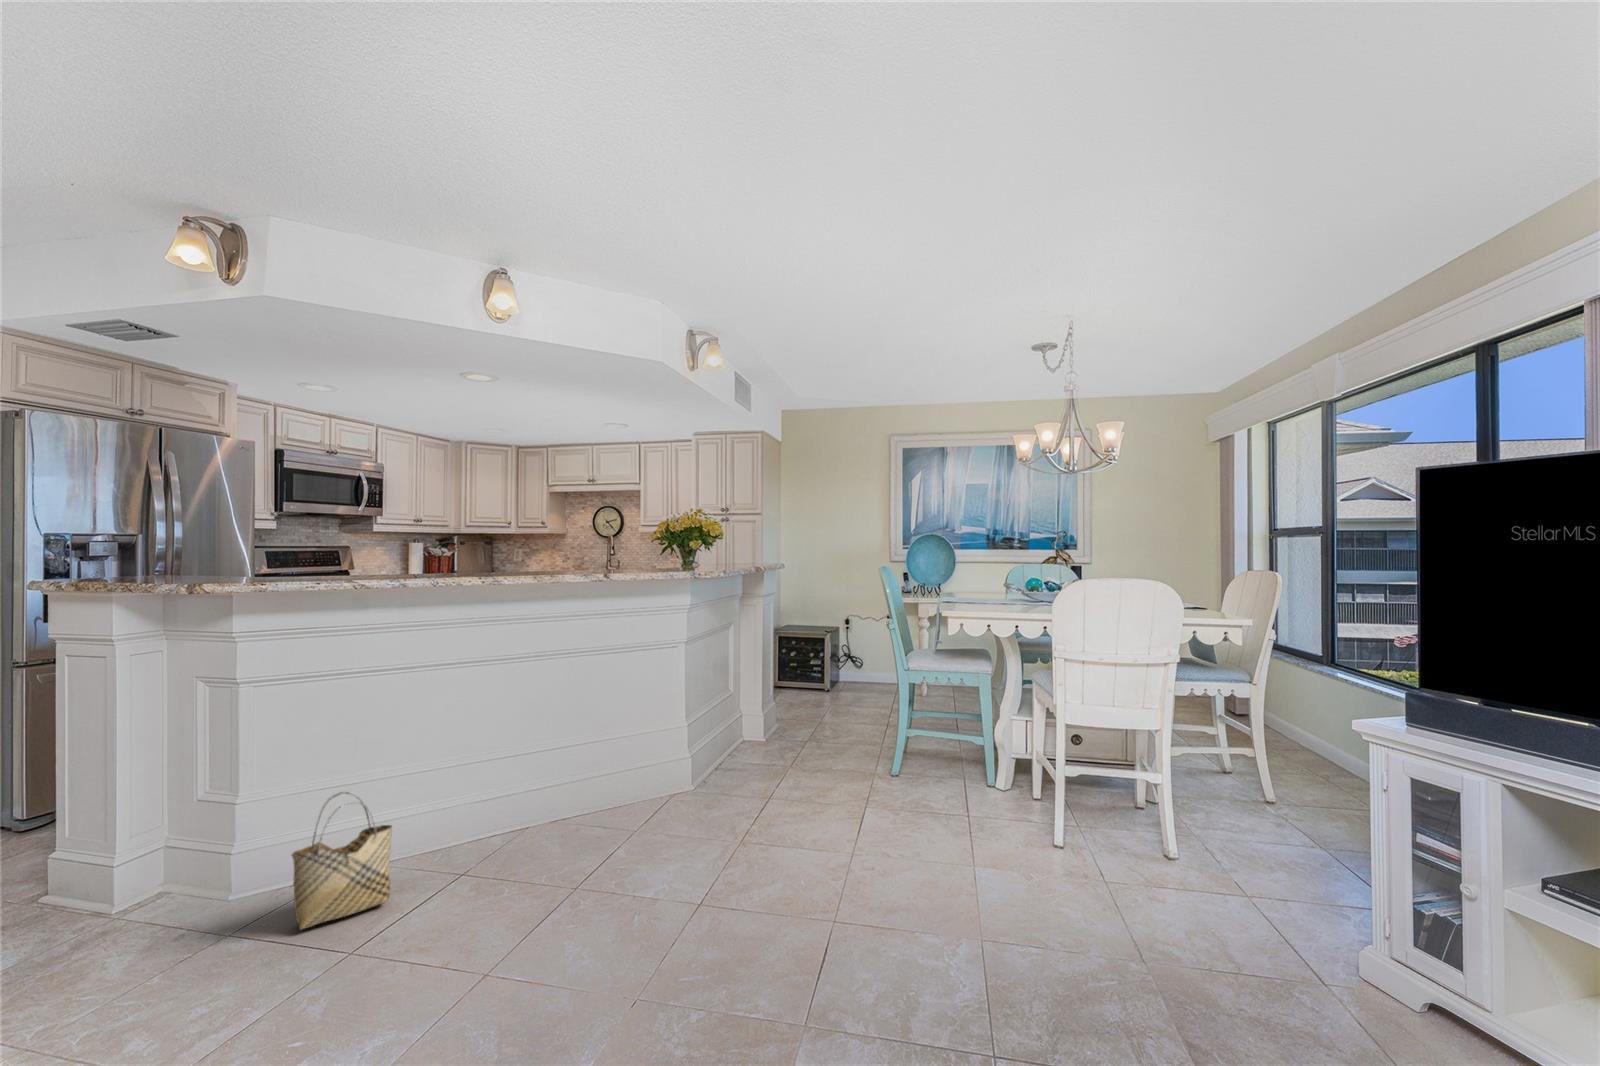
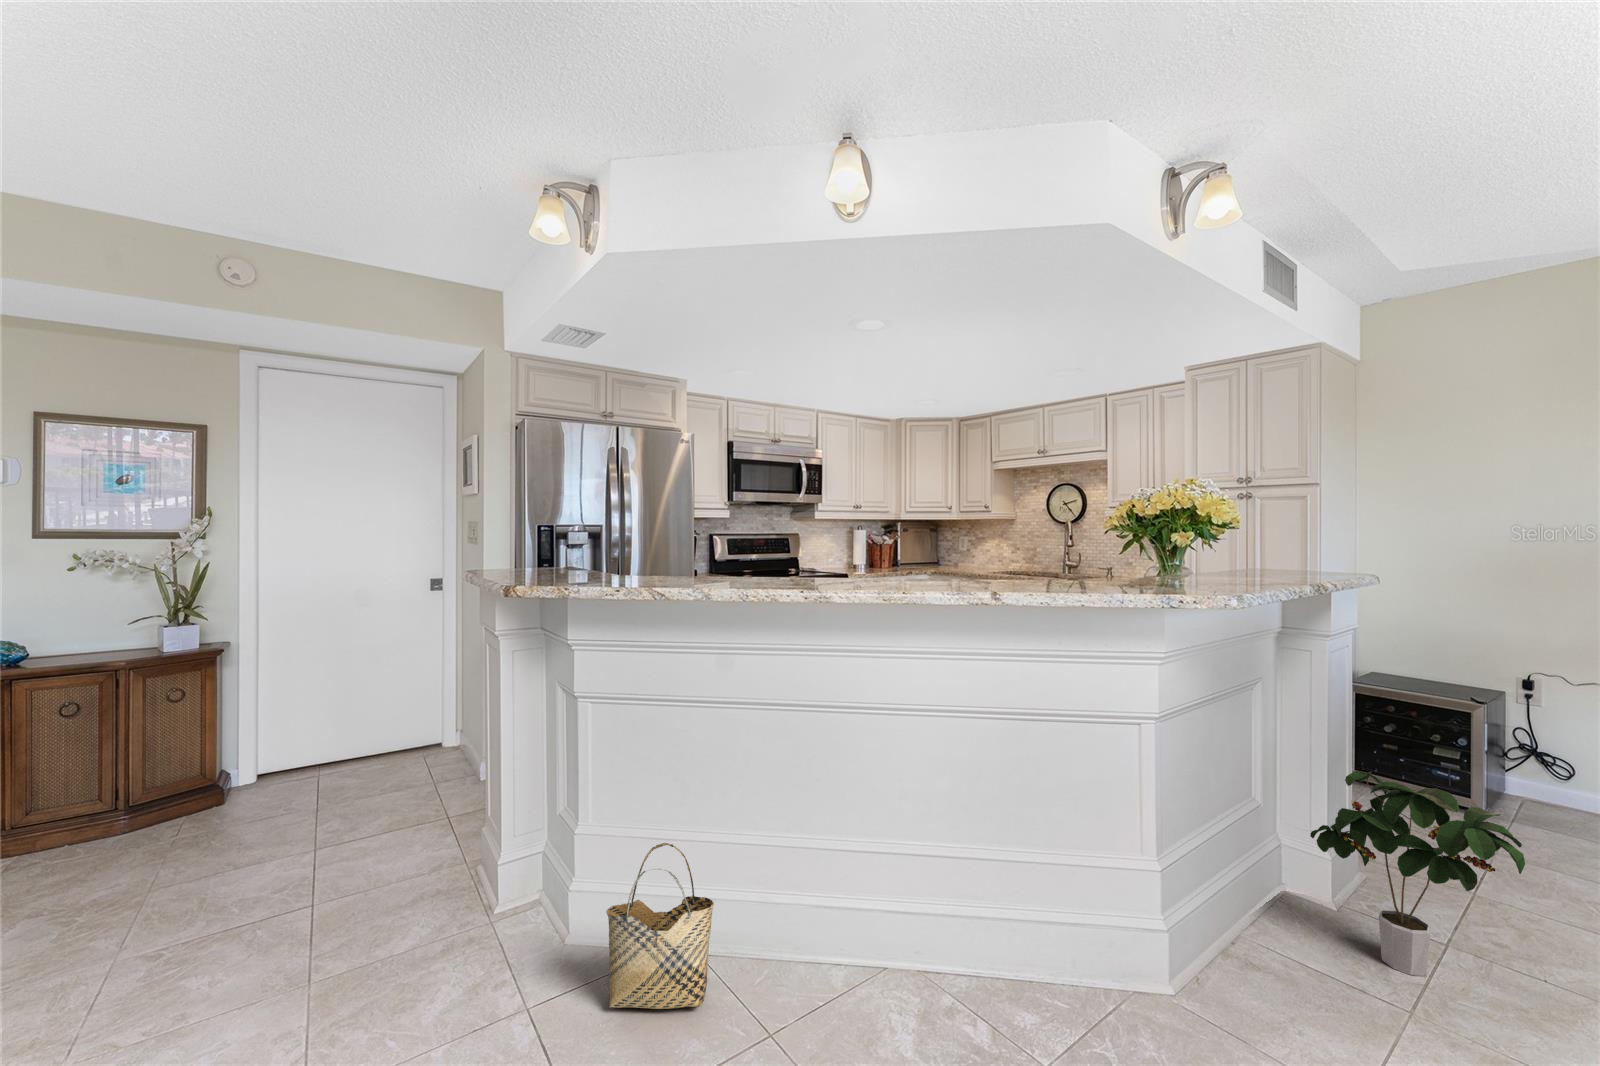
potted plant: none [756,666,835,763] -> present [1310,771,1525,976]

